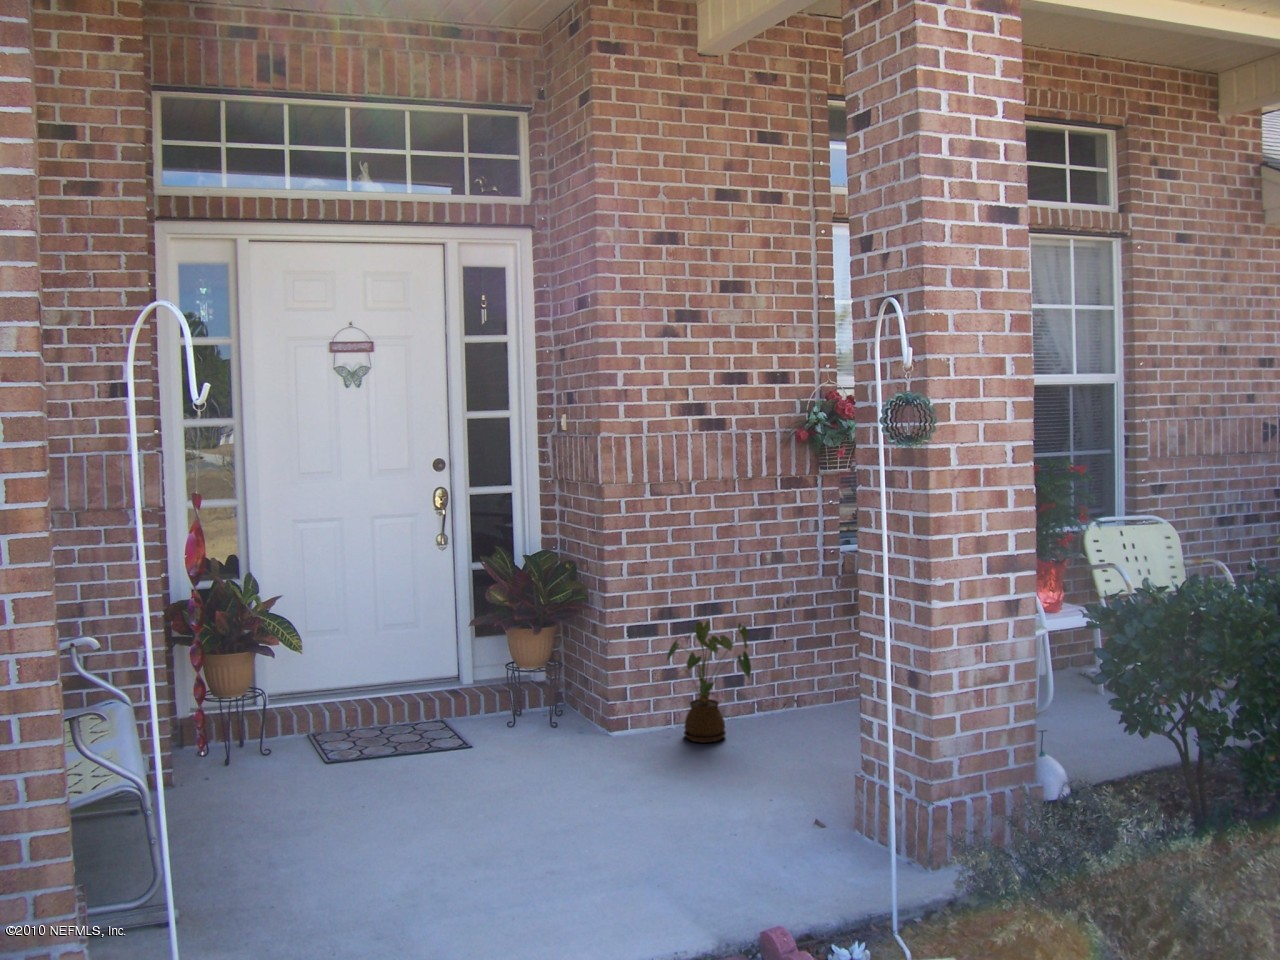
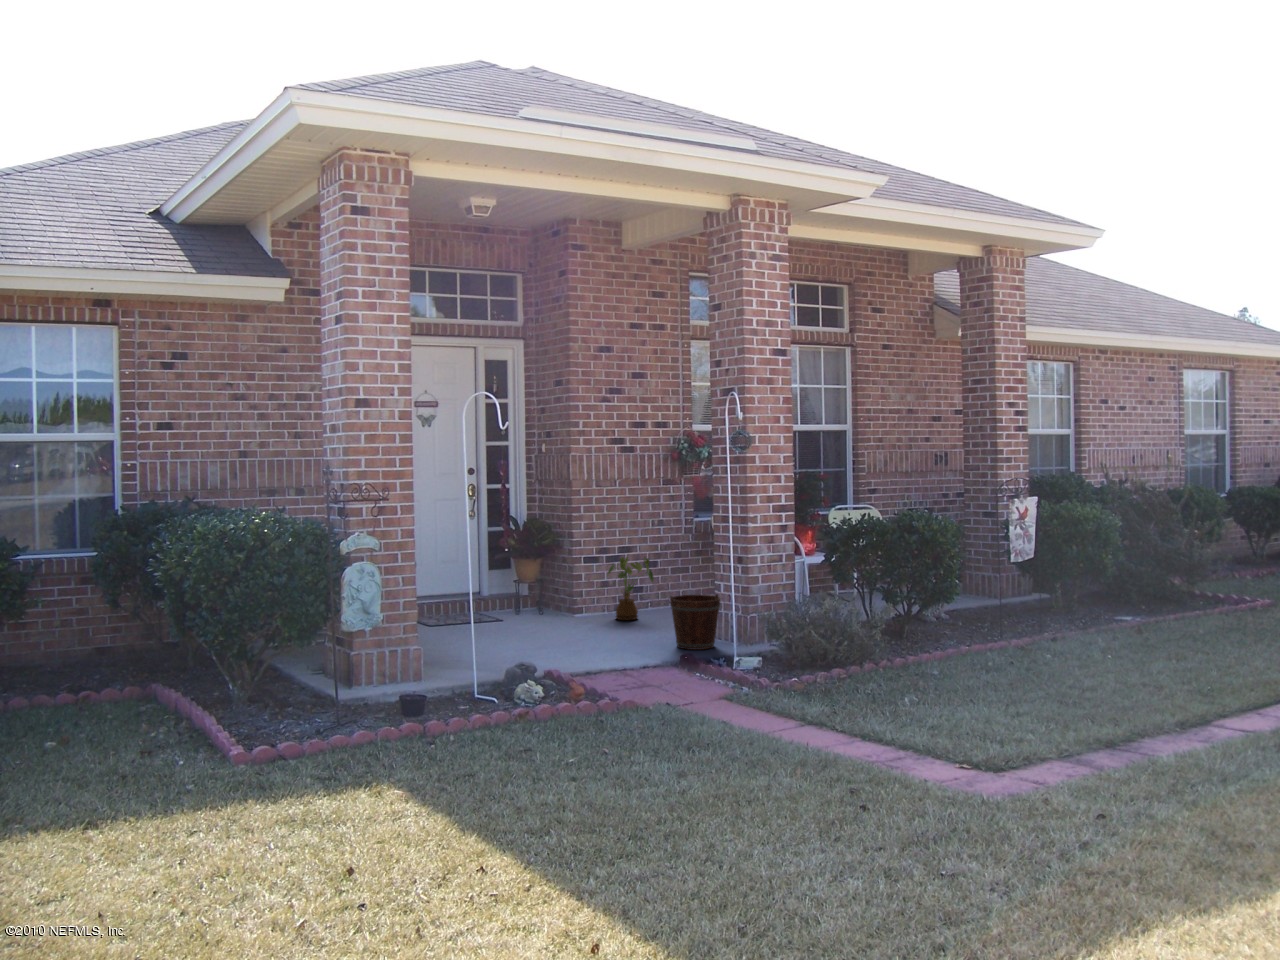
bucket: none [758,738,869,874] -> present [670,594,720,650]

